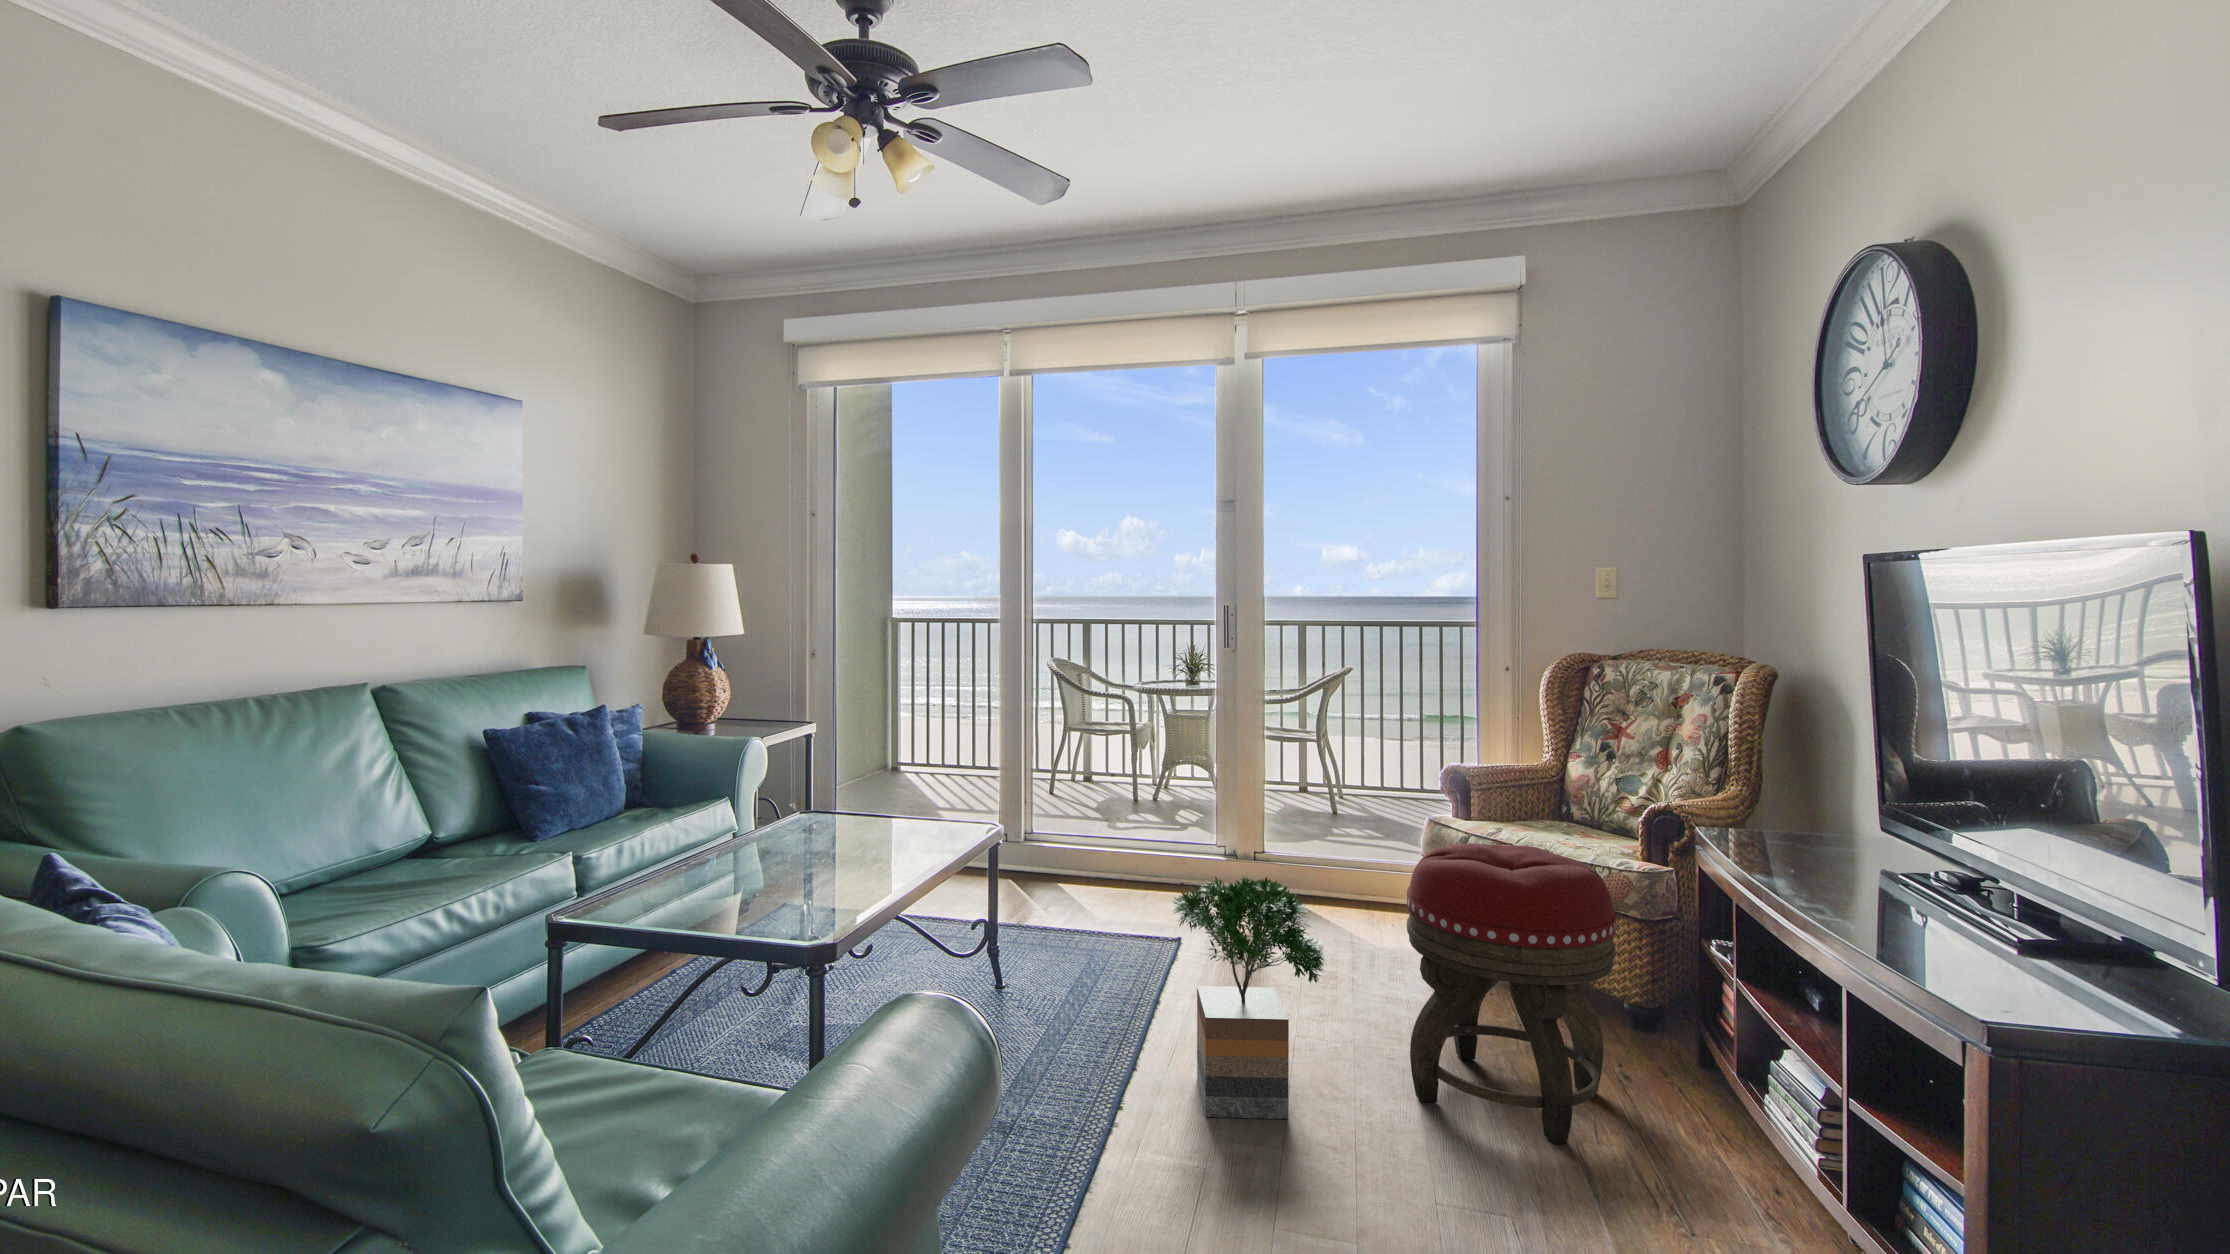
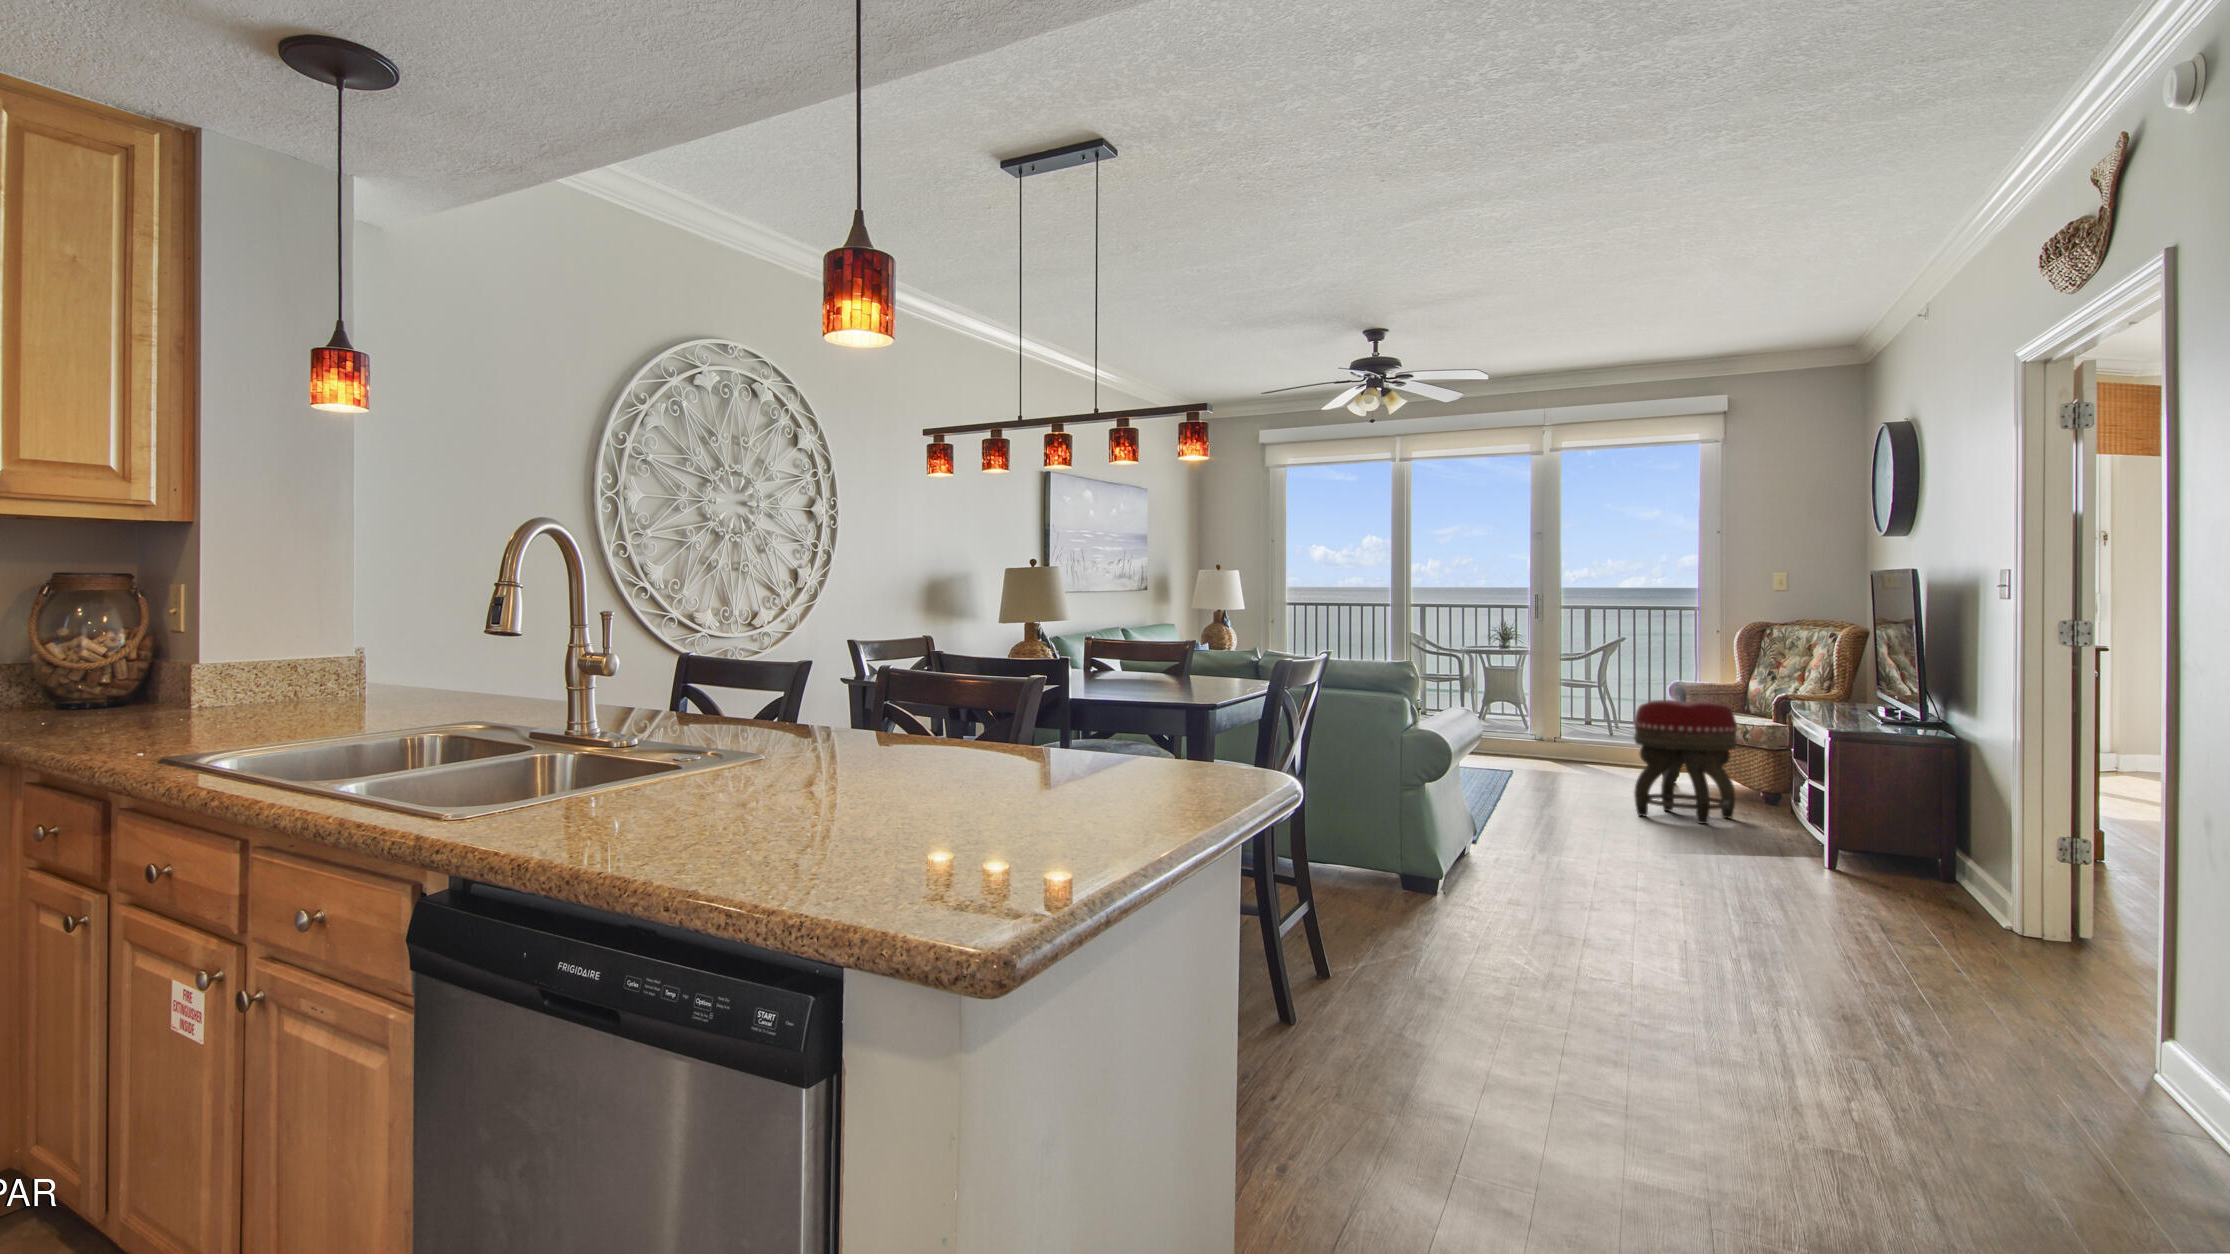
potted tree: present [1172,877,1325,1119] -> none [1513,708,1591,816]

